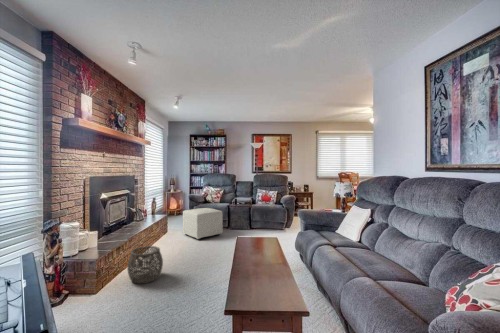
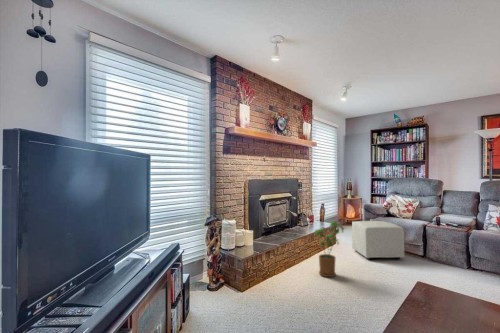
house plant: none [161,212,189,261] -> present [315,222,344,277]
woven basket: present [127,246,163,284] -> none [273,253,308,292]

